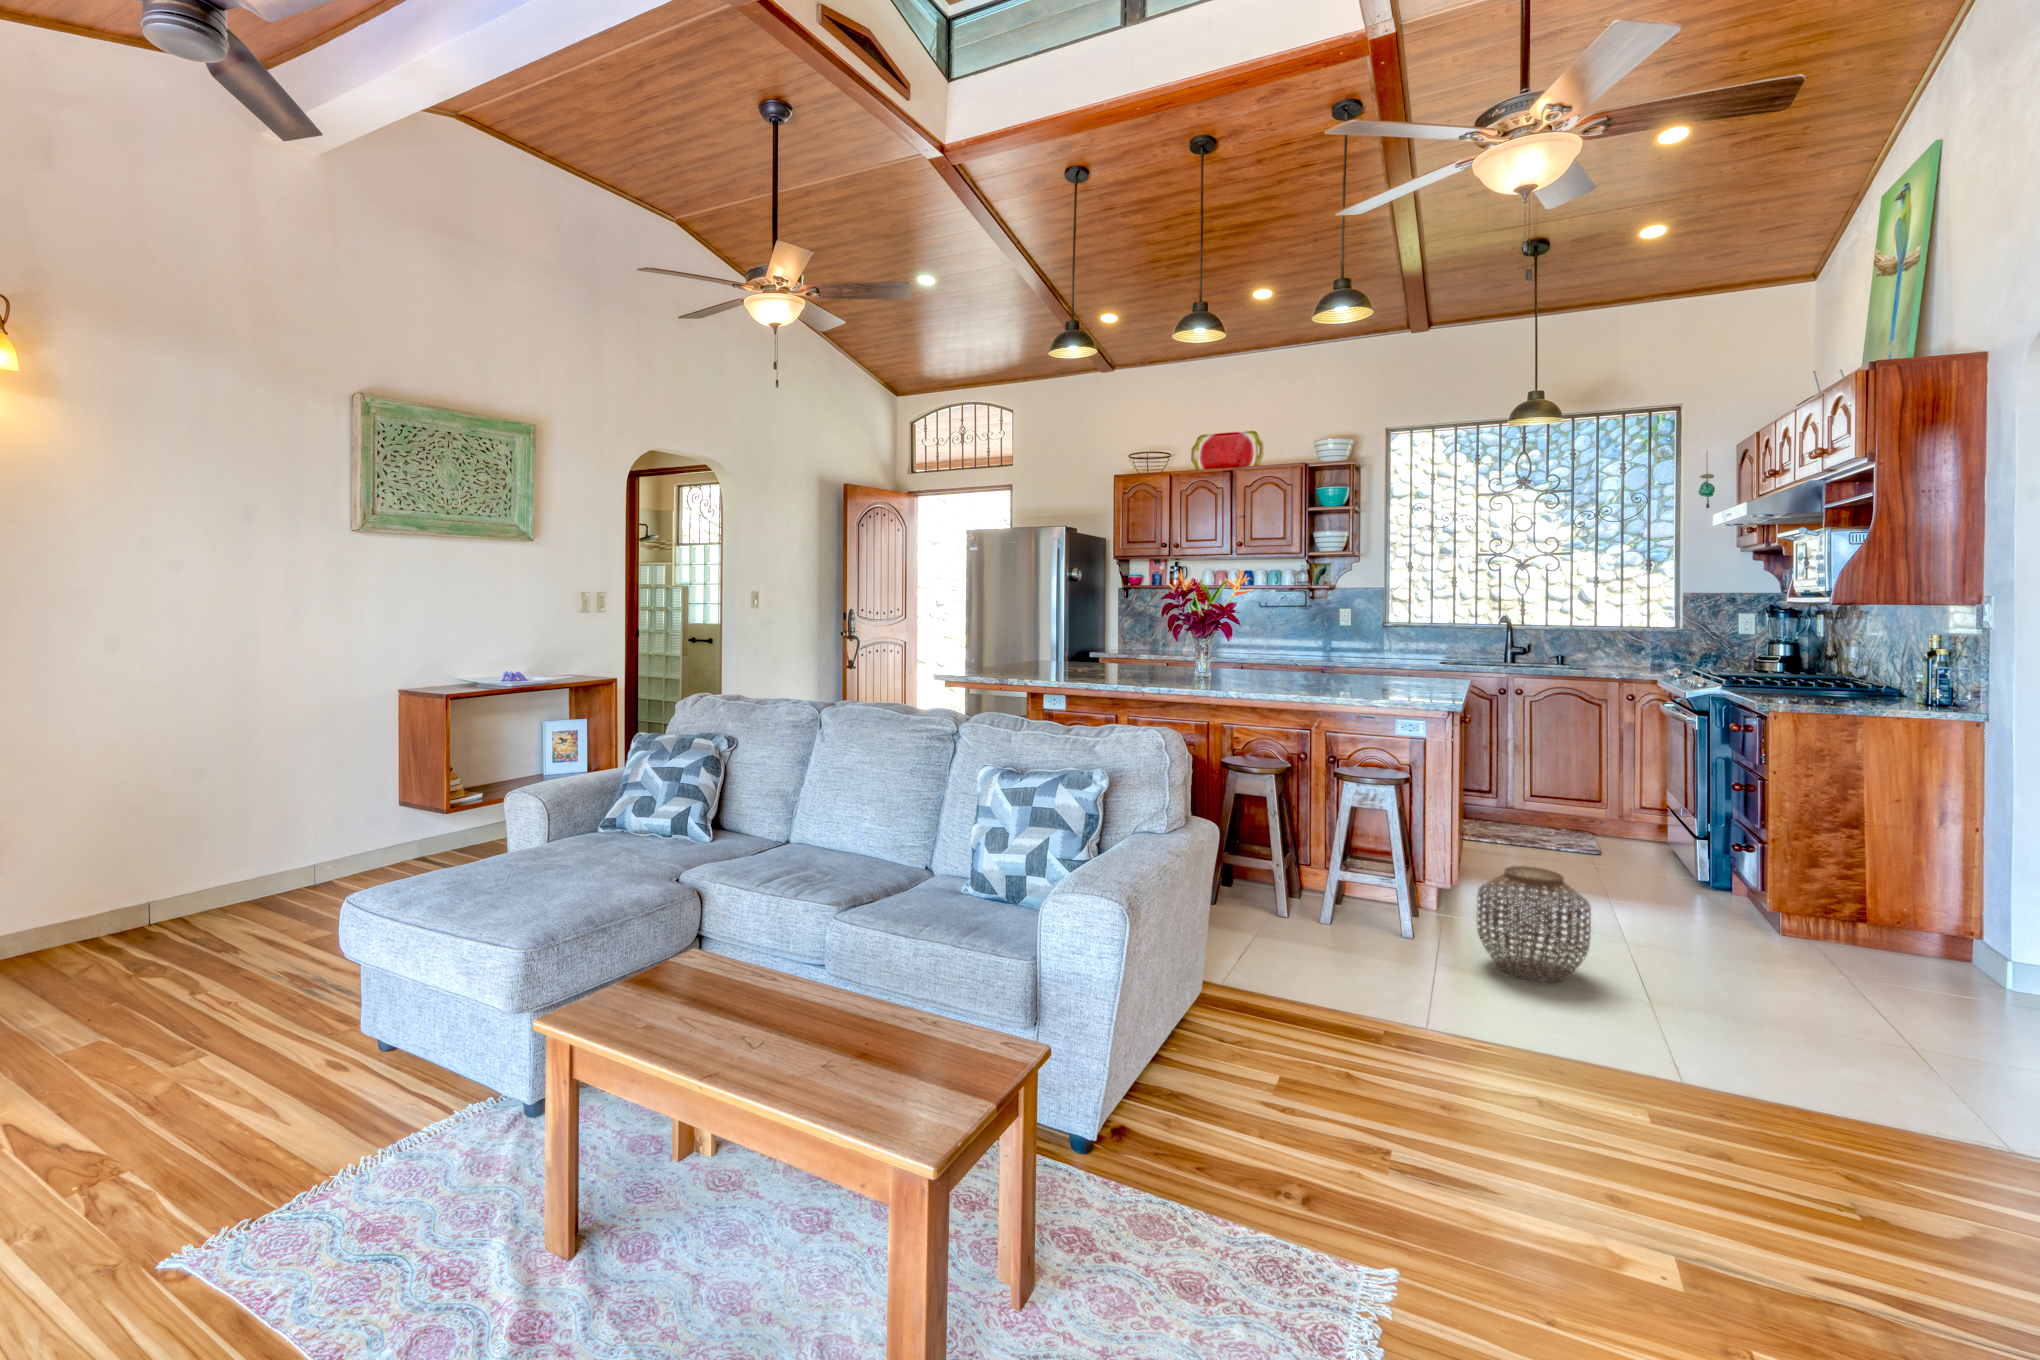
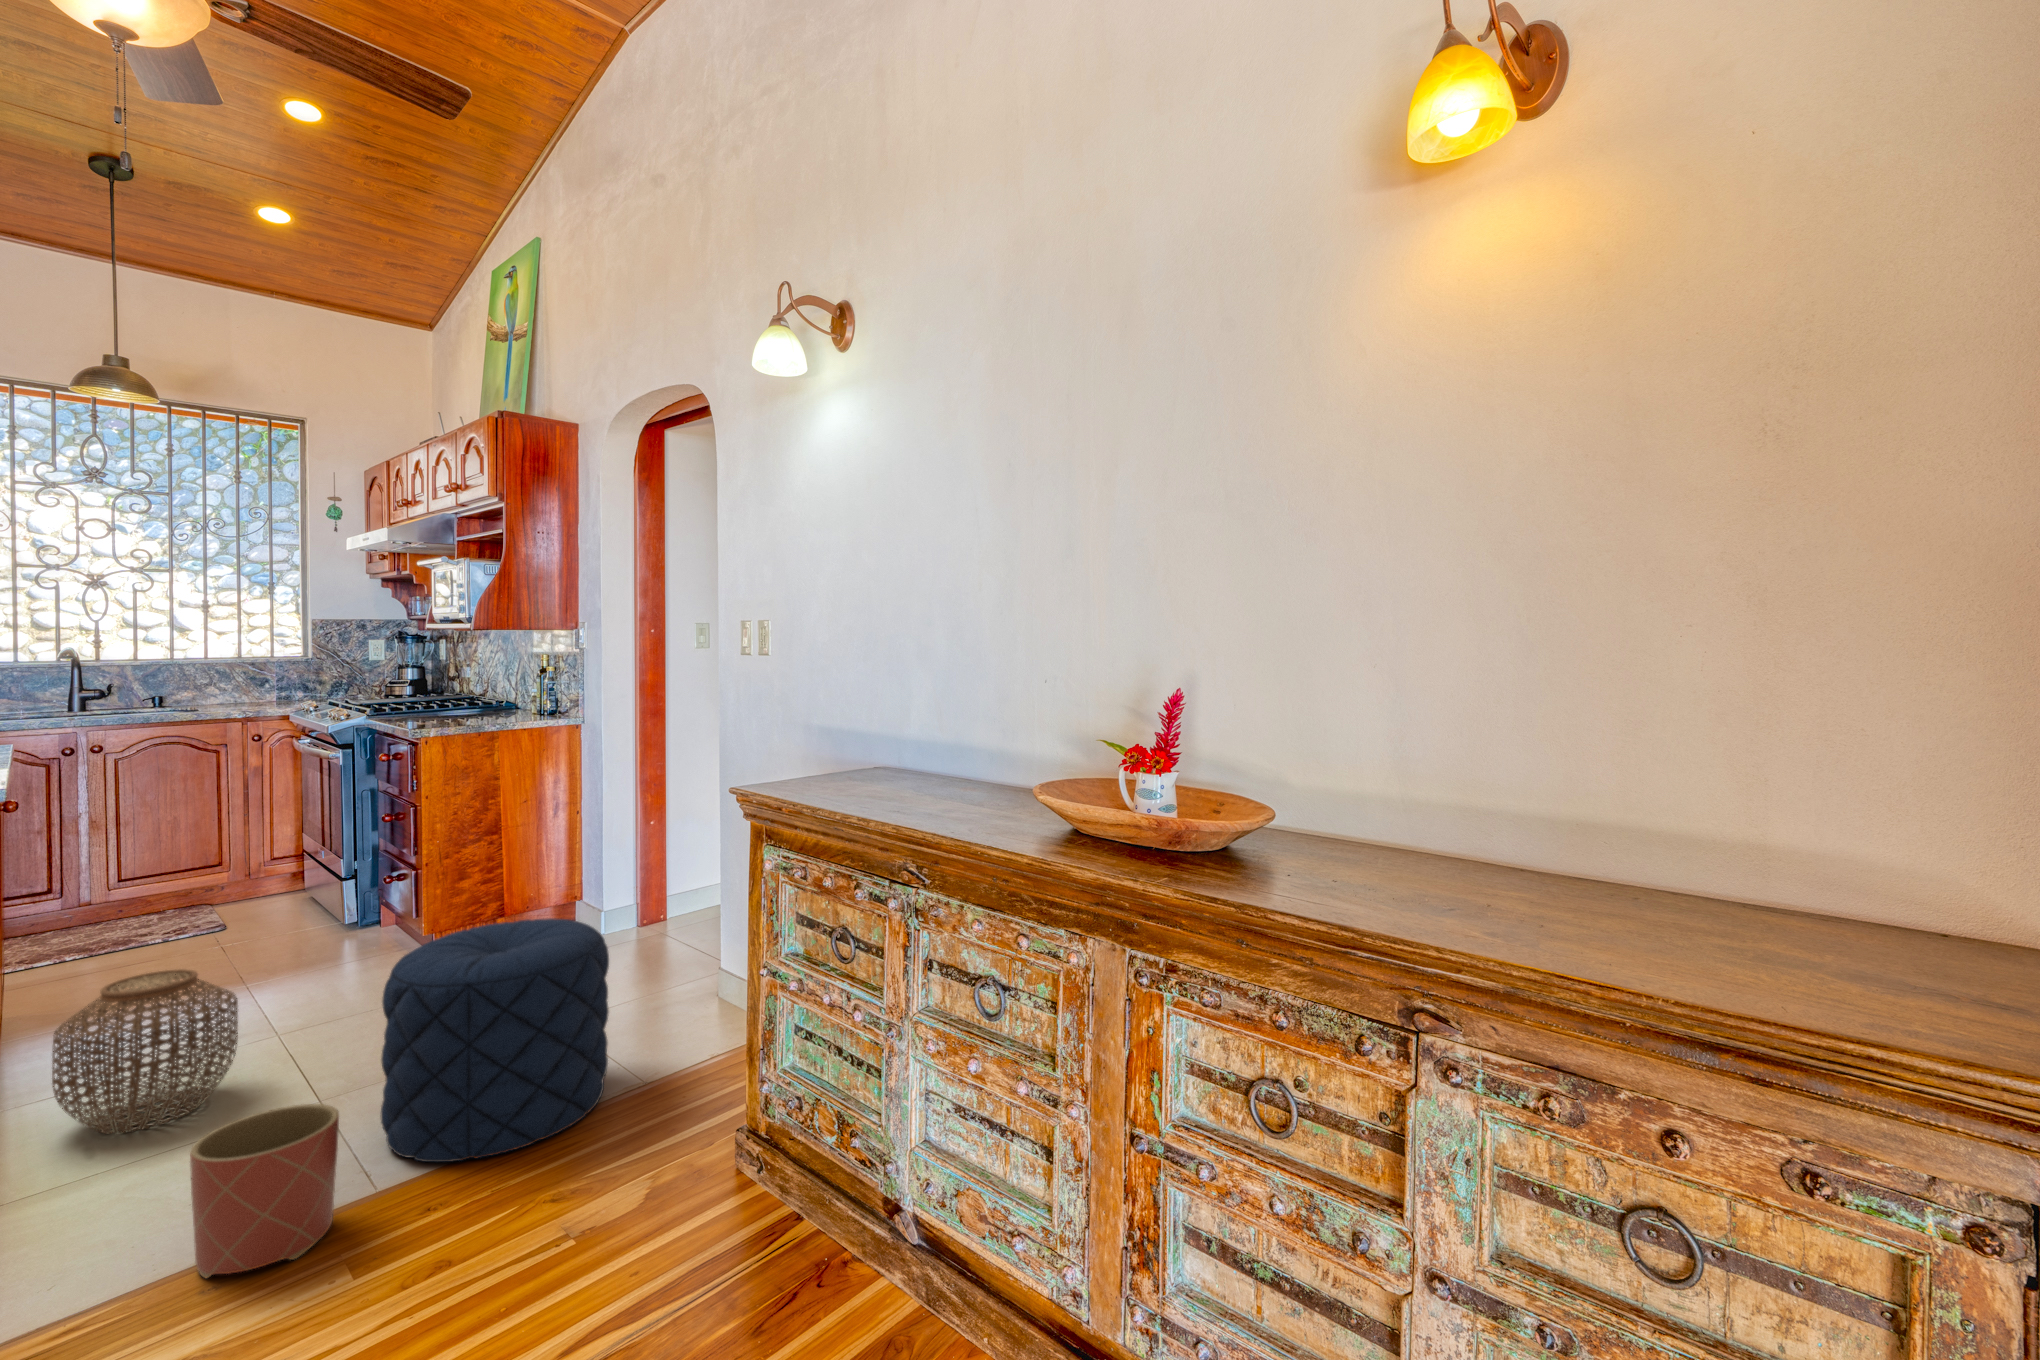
pouf: none [1694,910,1967,1161] -> present [381,918,609,1162]
planter: none [1543,993,1649,1121] -> present [190,1104,339,1278]

